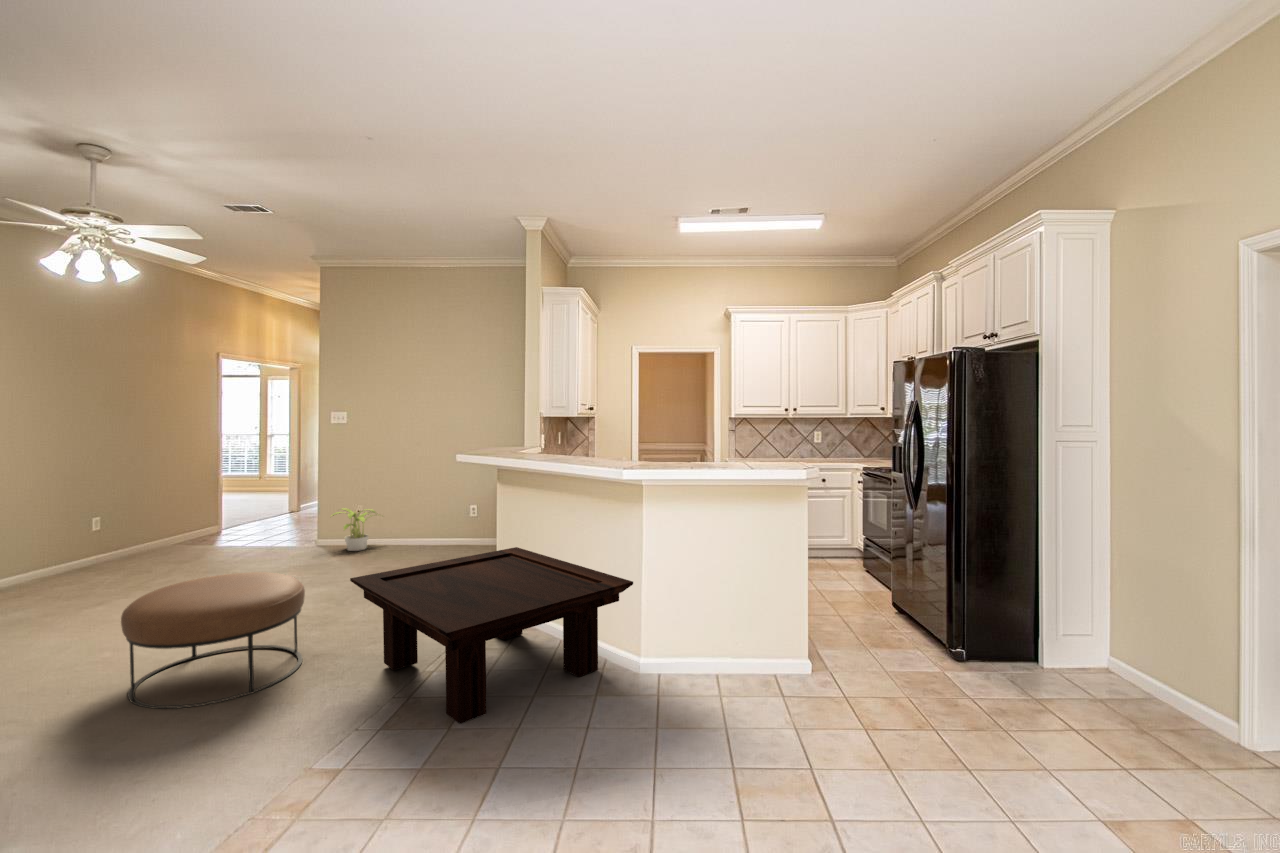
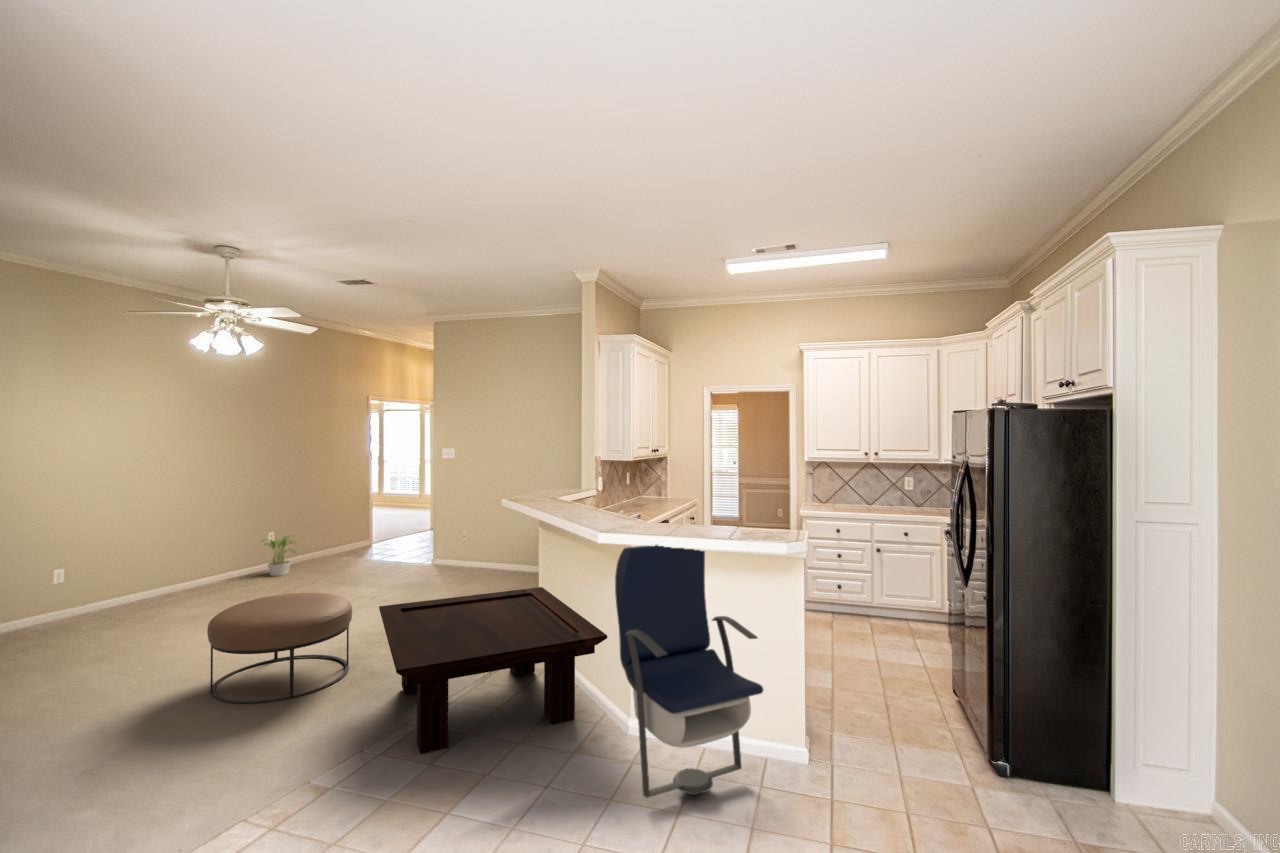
armchair: none [667,480,823,723] -> present [615,545,763,798]
potted plant: present [333,508,375,551] -> present [261,535,299,576]

